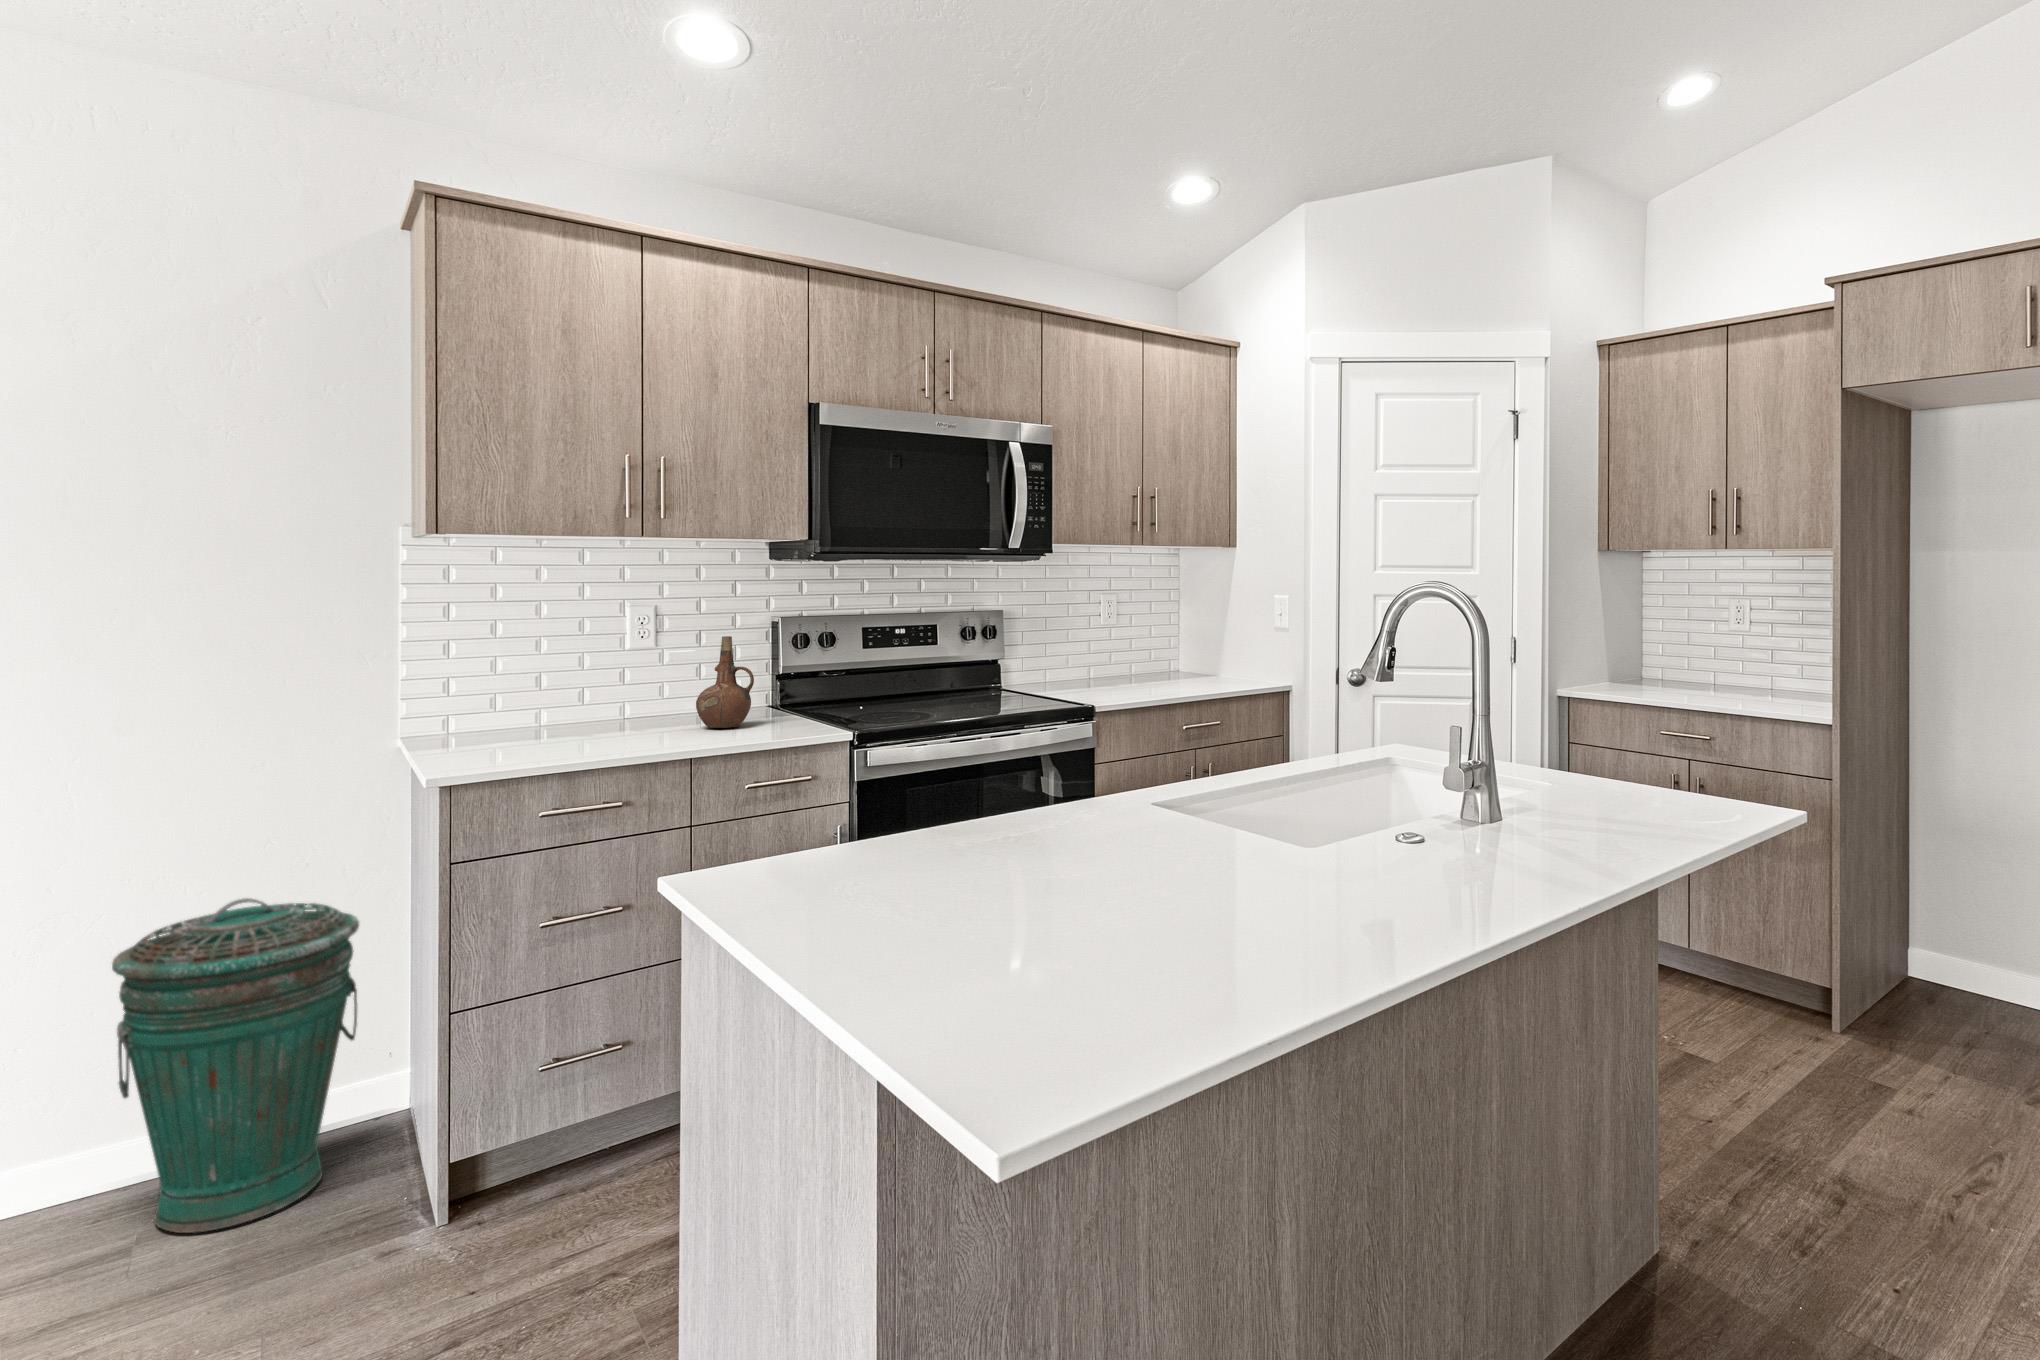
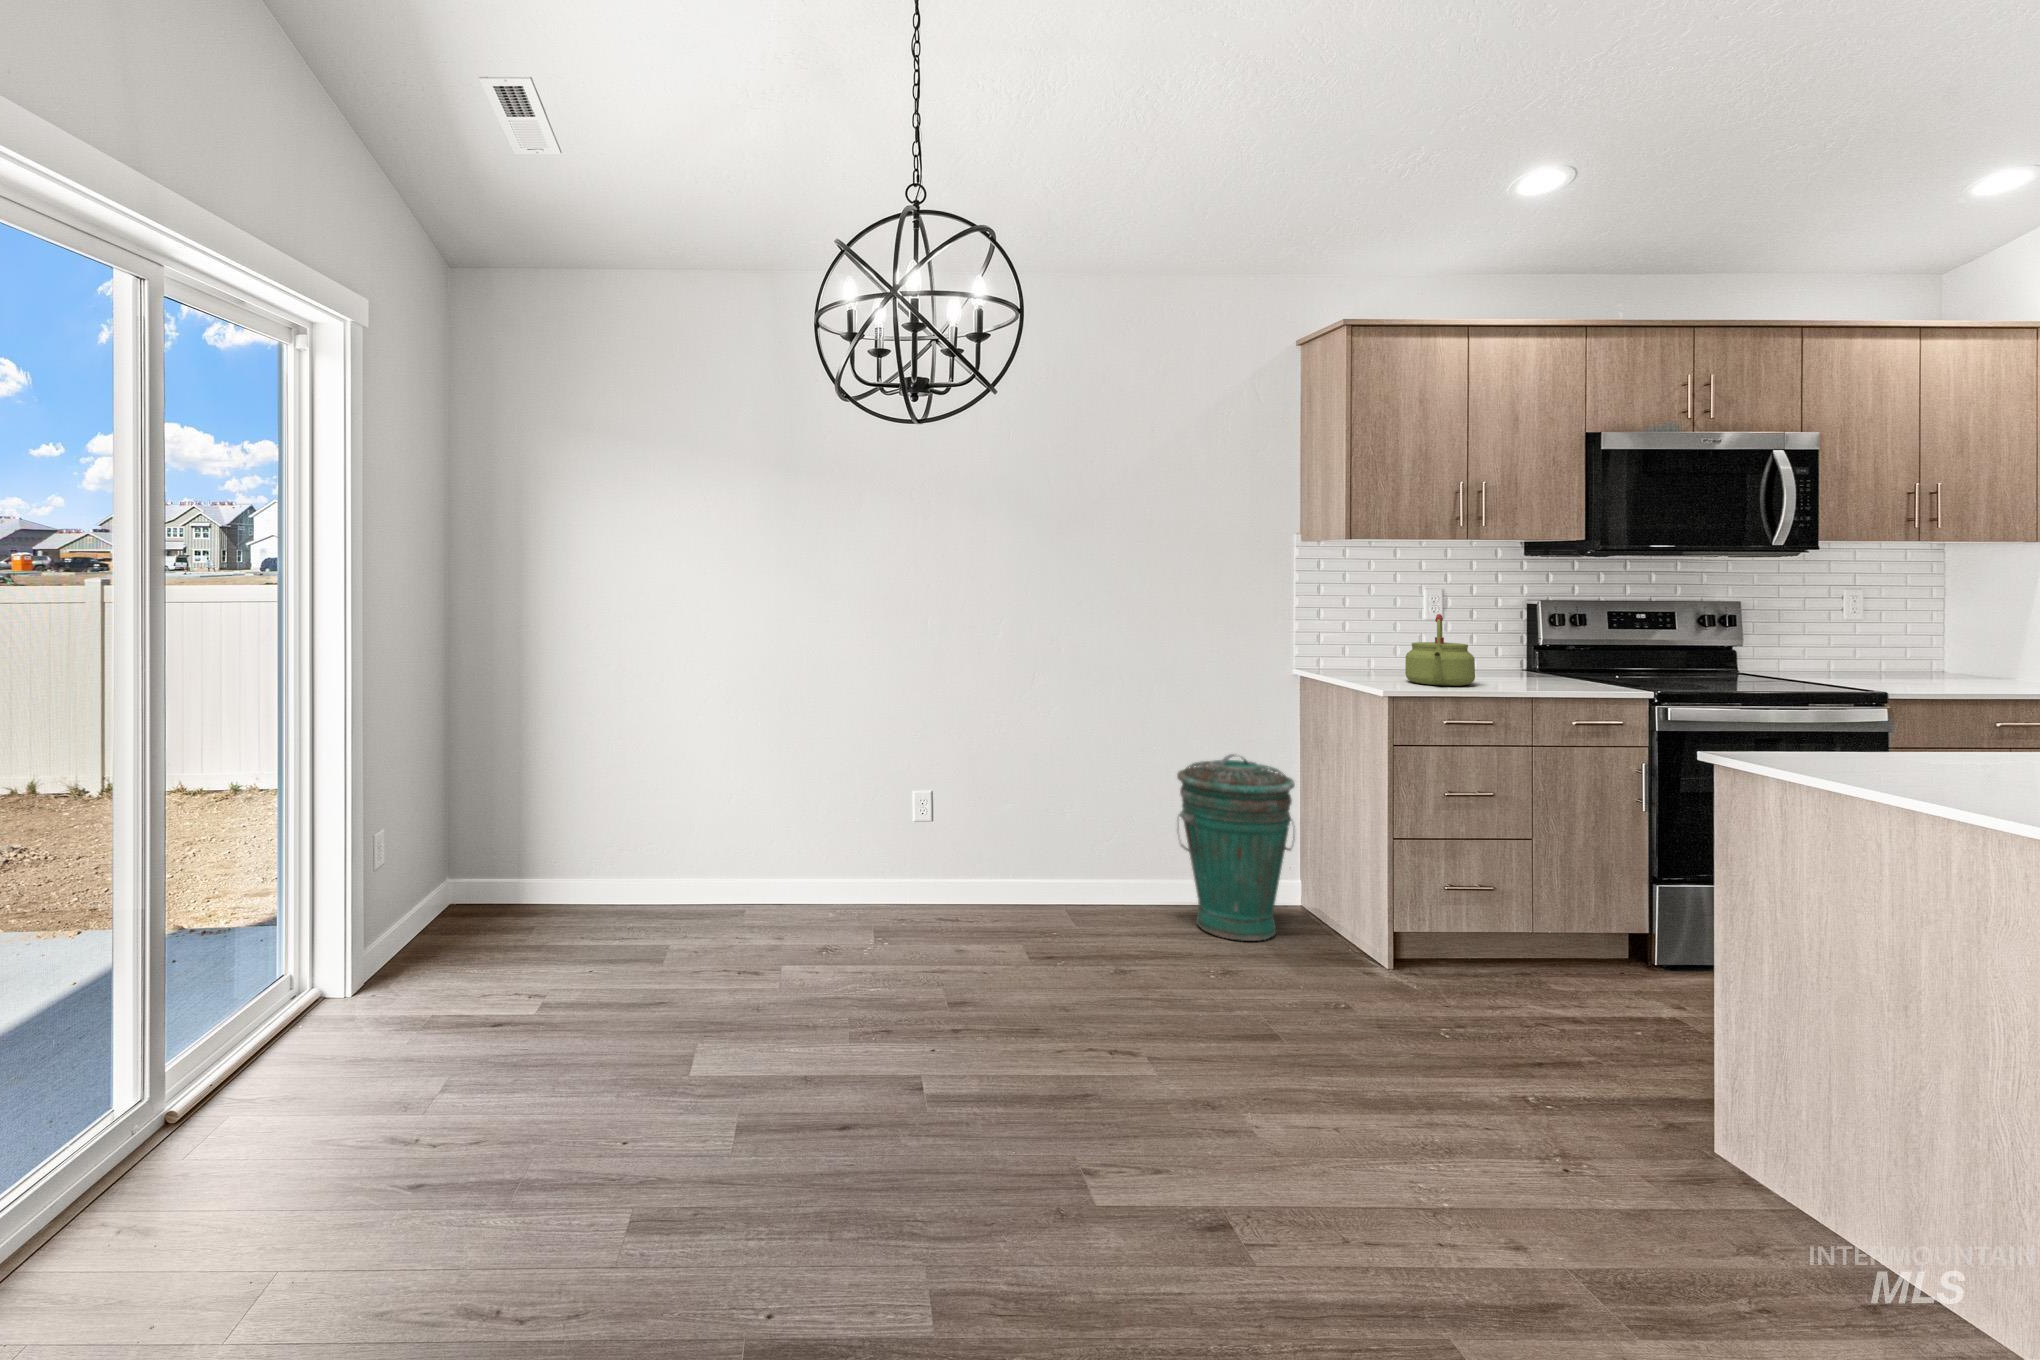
ceramic pitcher: present [696,636,754,728] -> none [1494,613,1541,681]
kettle: none [550,643,647,748] -> present [1405,614,1475,686]

